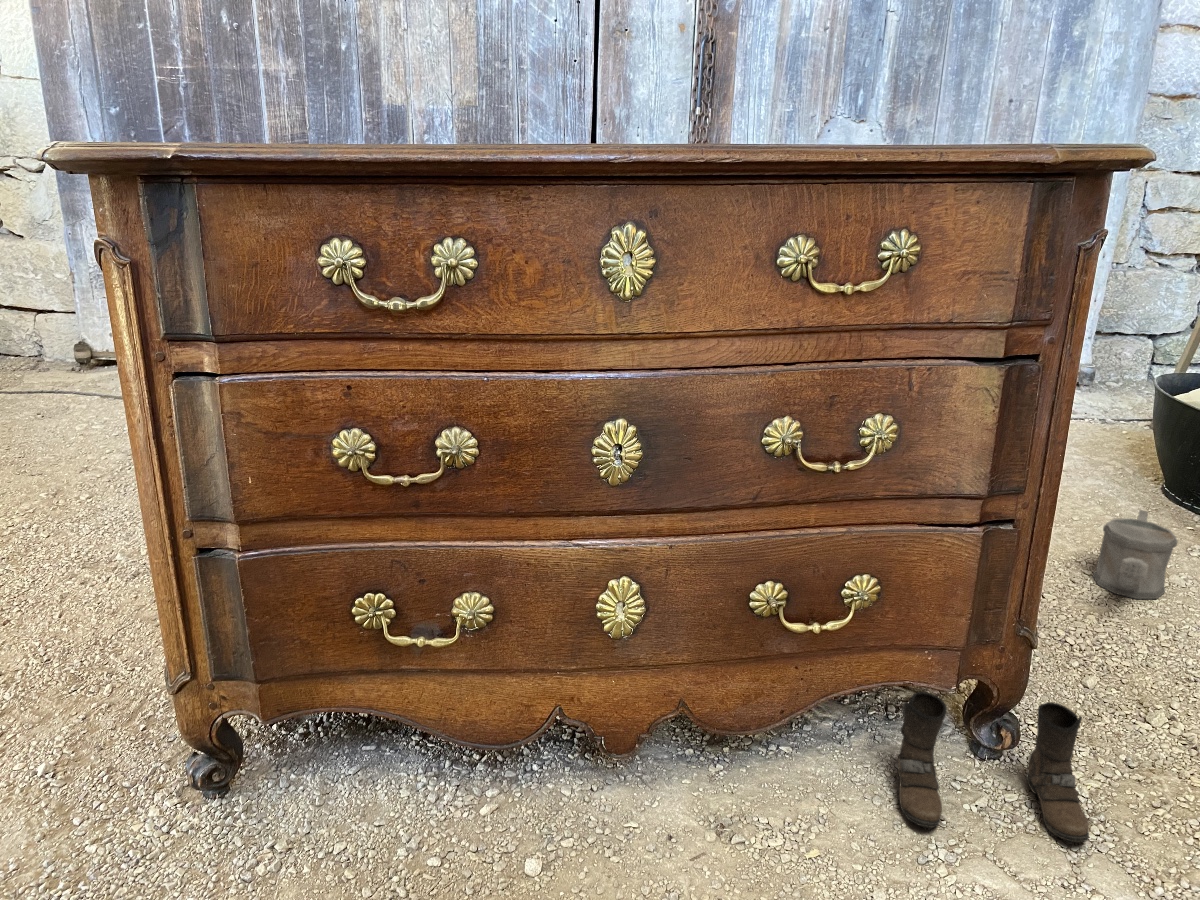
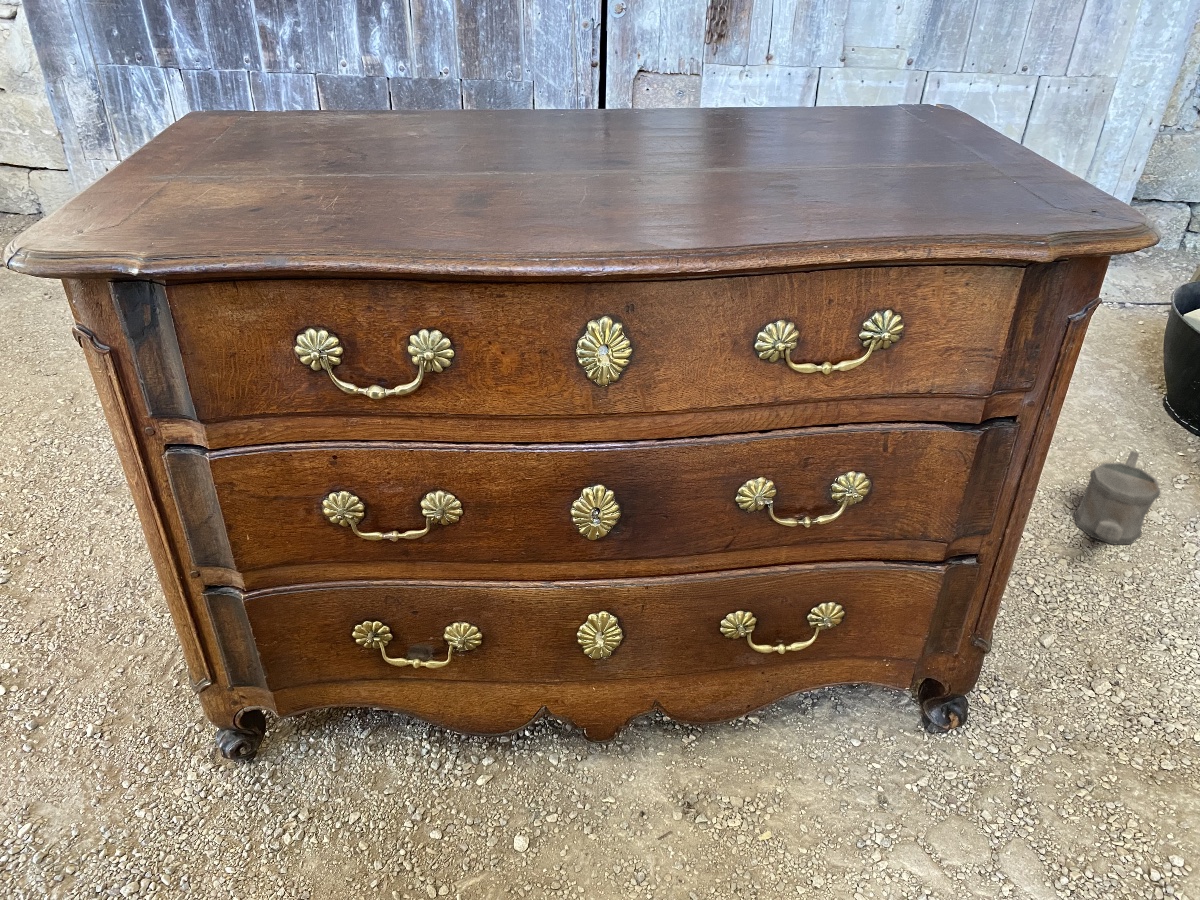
boots: present [898,692,1089,842] -> none [850,685,1023,825]

